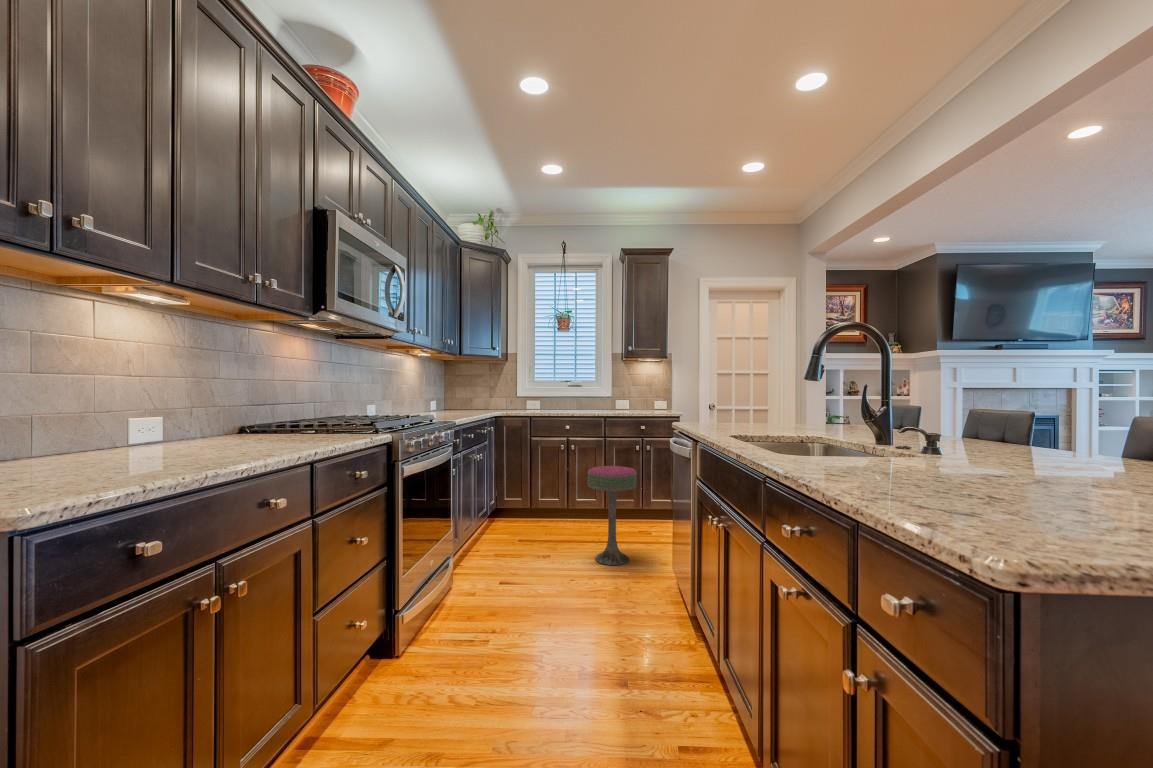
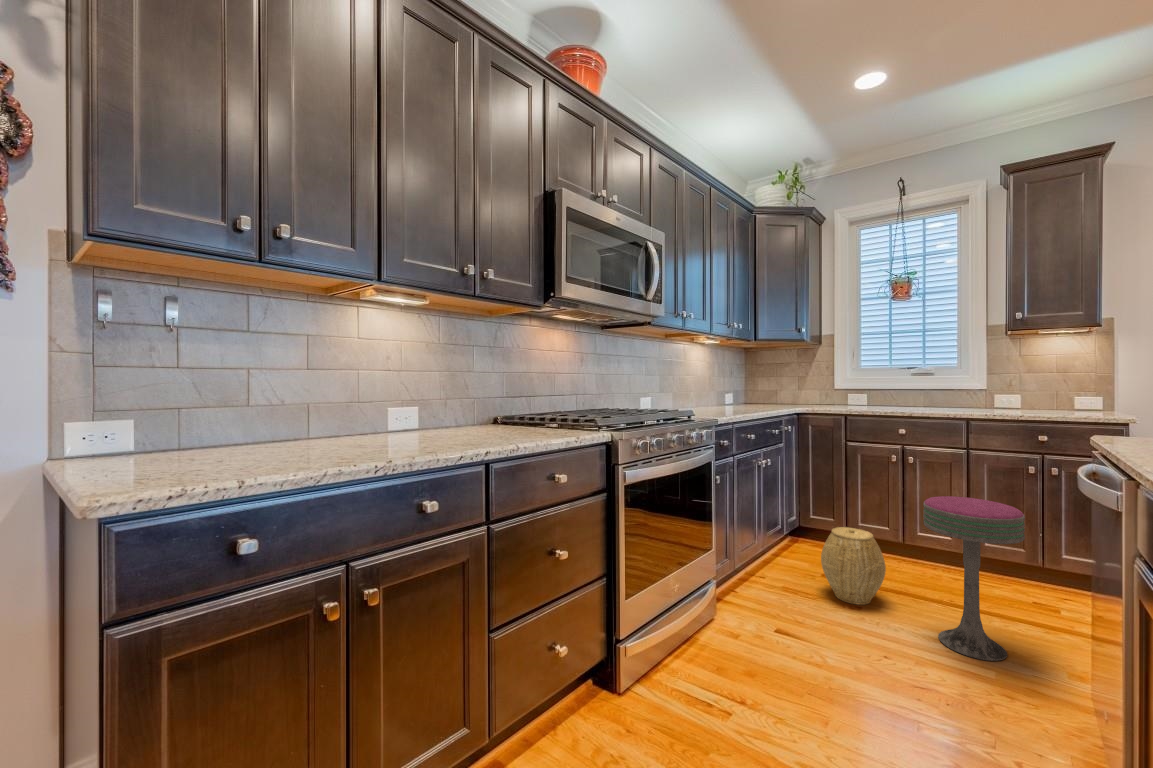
woven basket: none [523,499,564,553] -> present [821,527,886,605]

